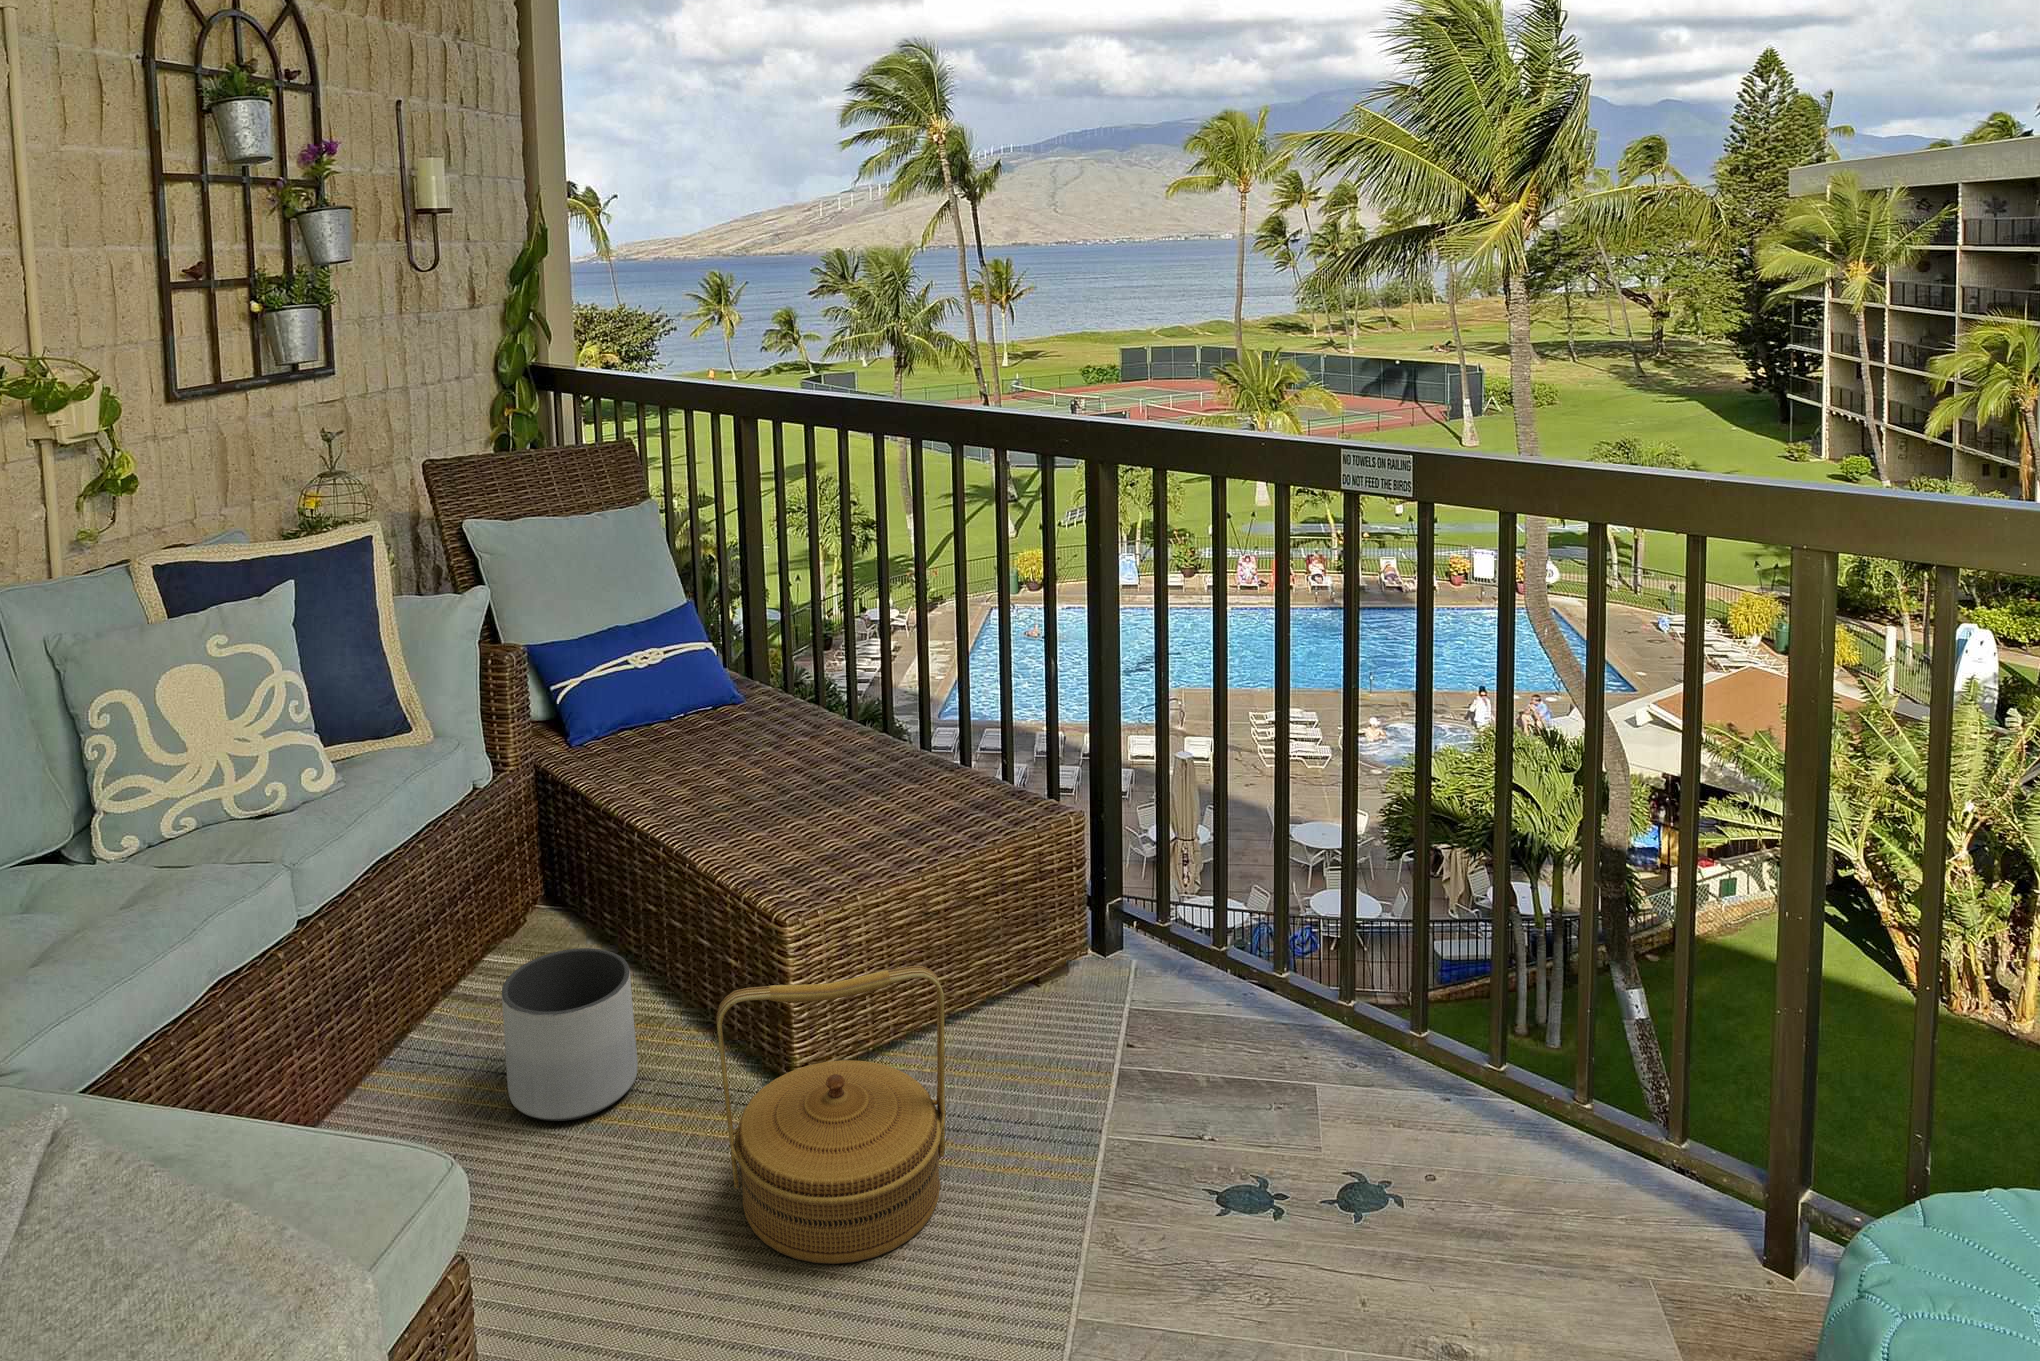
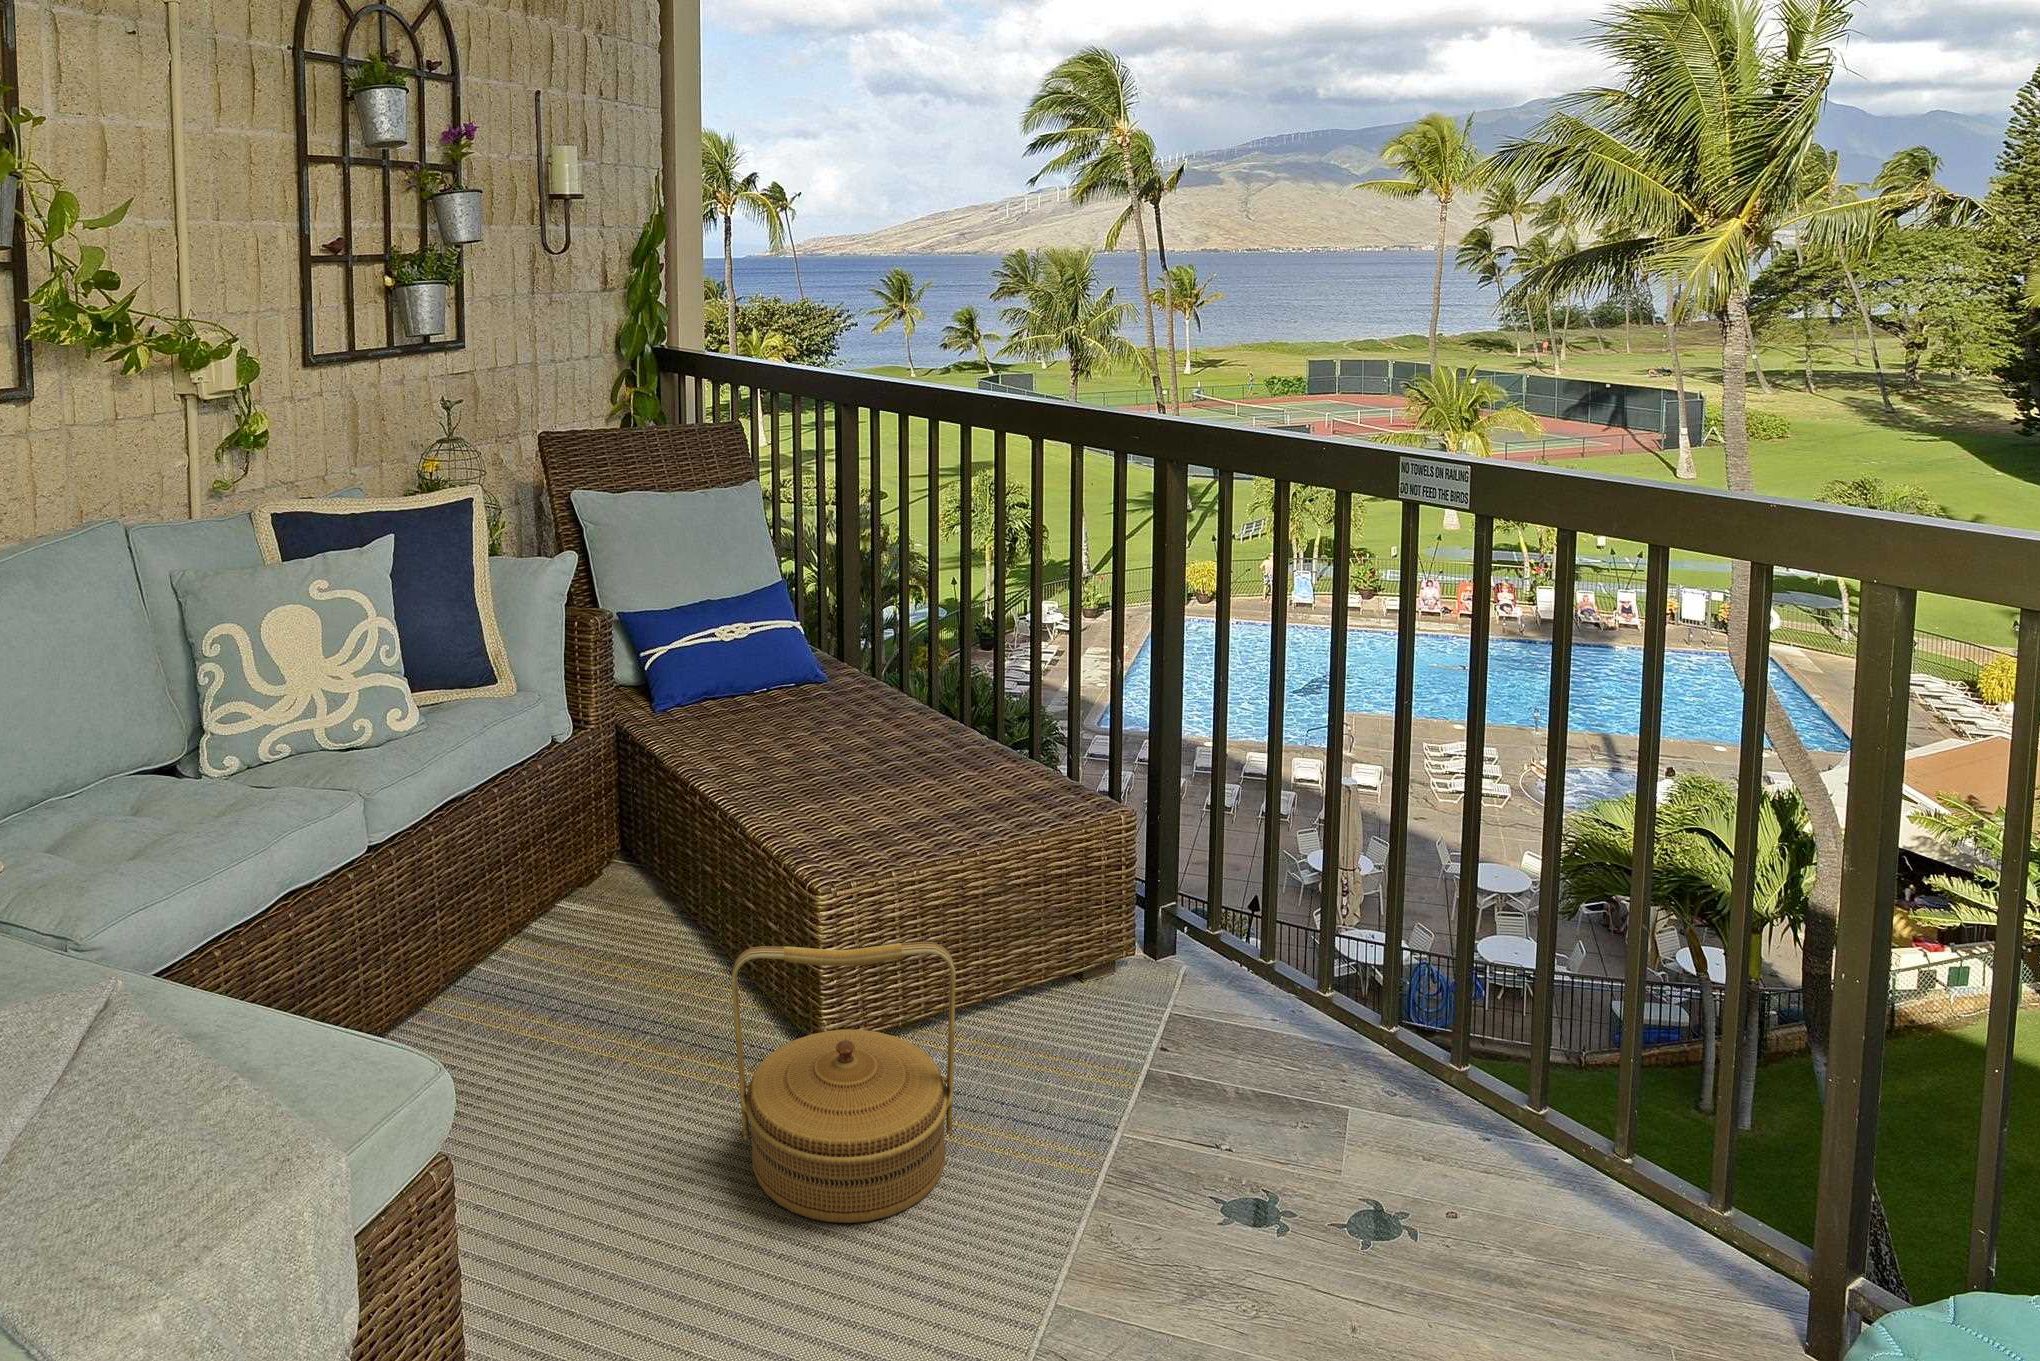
planter: present [502,948,638,1121] -> none [549,899,675,1060]

